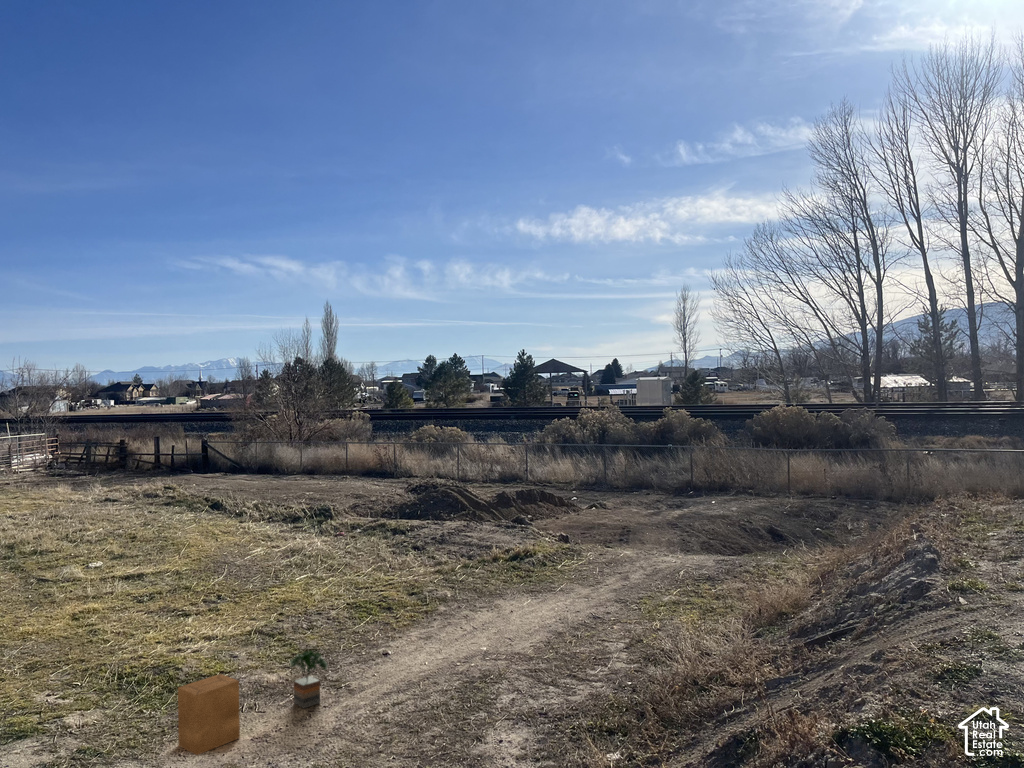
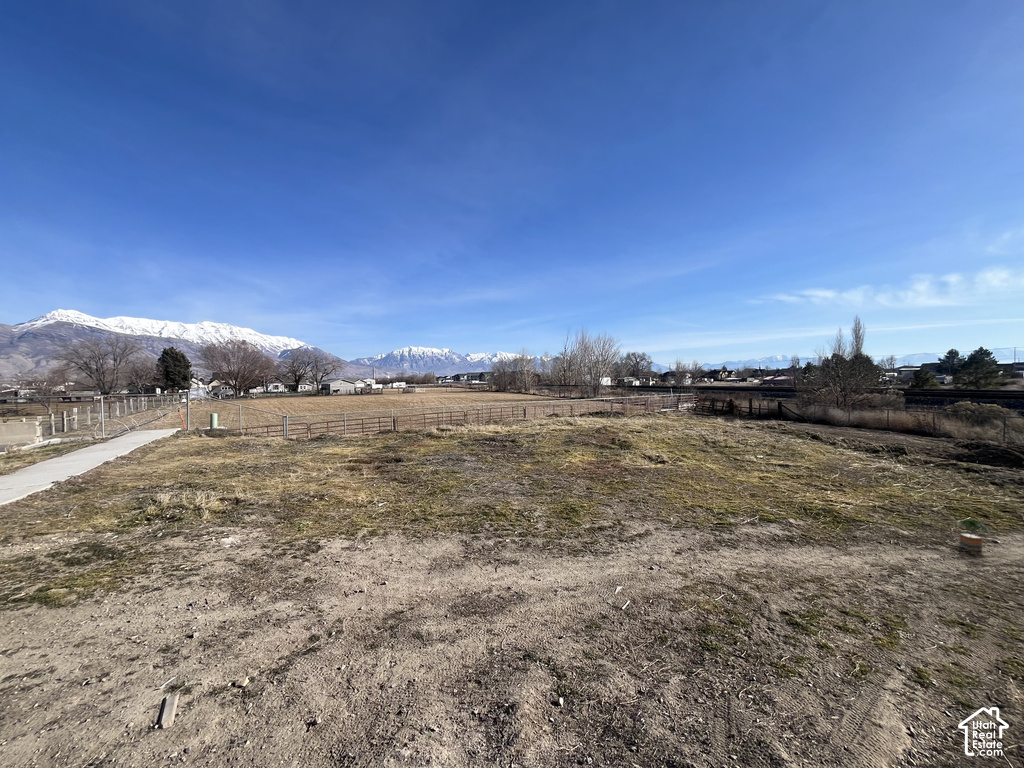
cardboard box: present [178,674,240,755] -> none [892,516,932,552]

